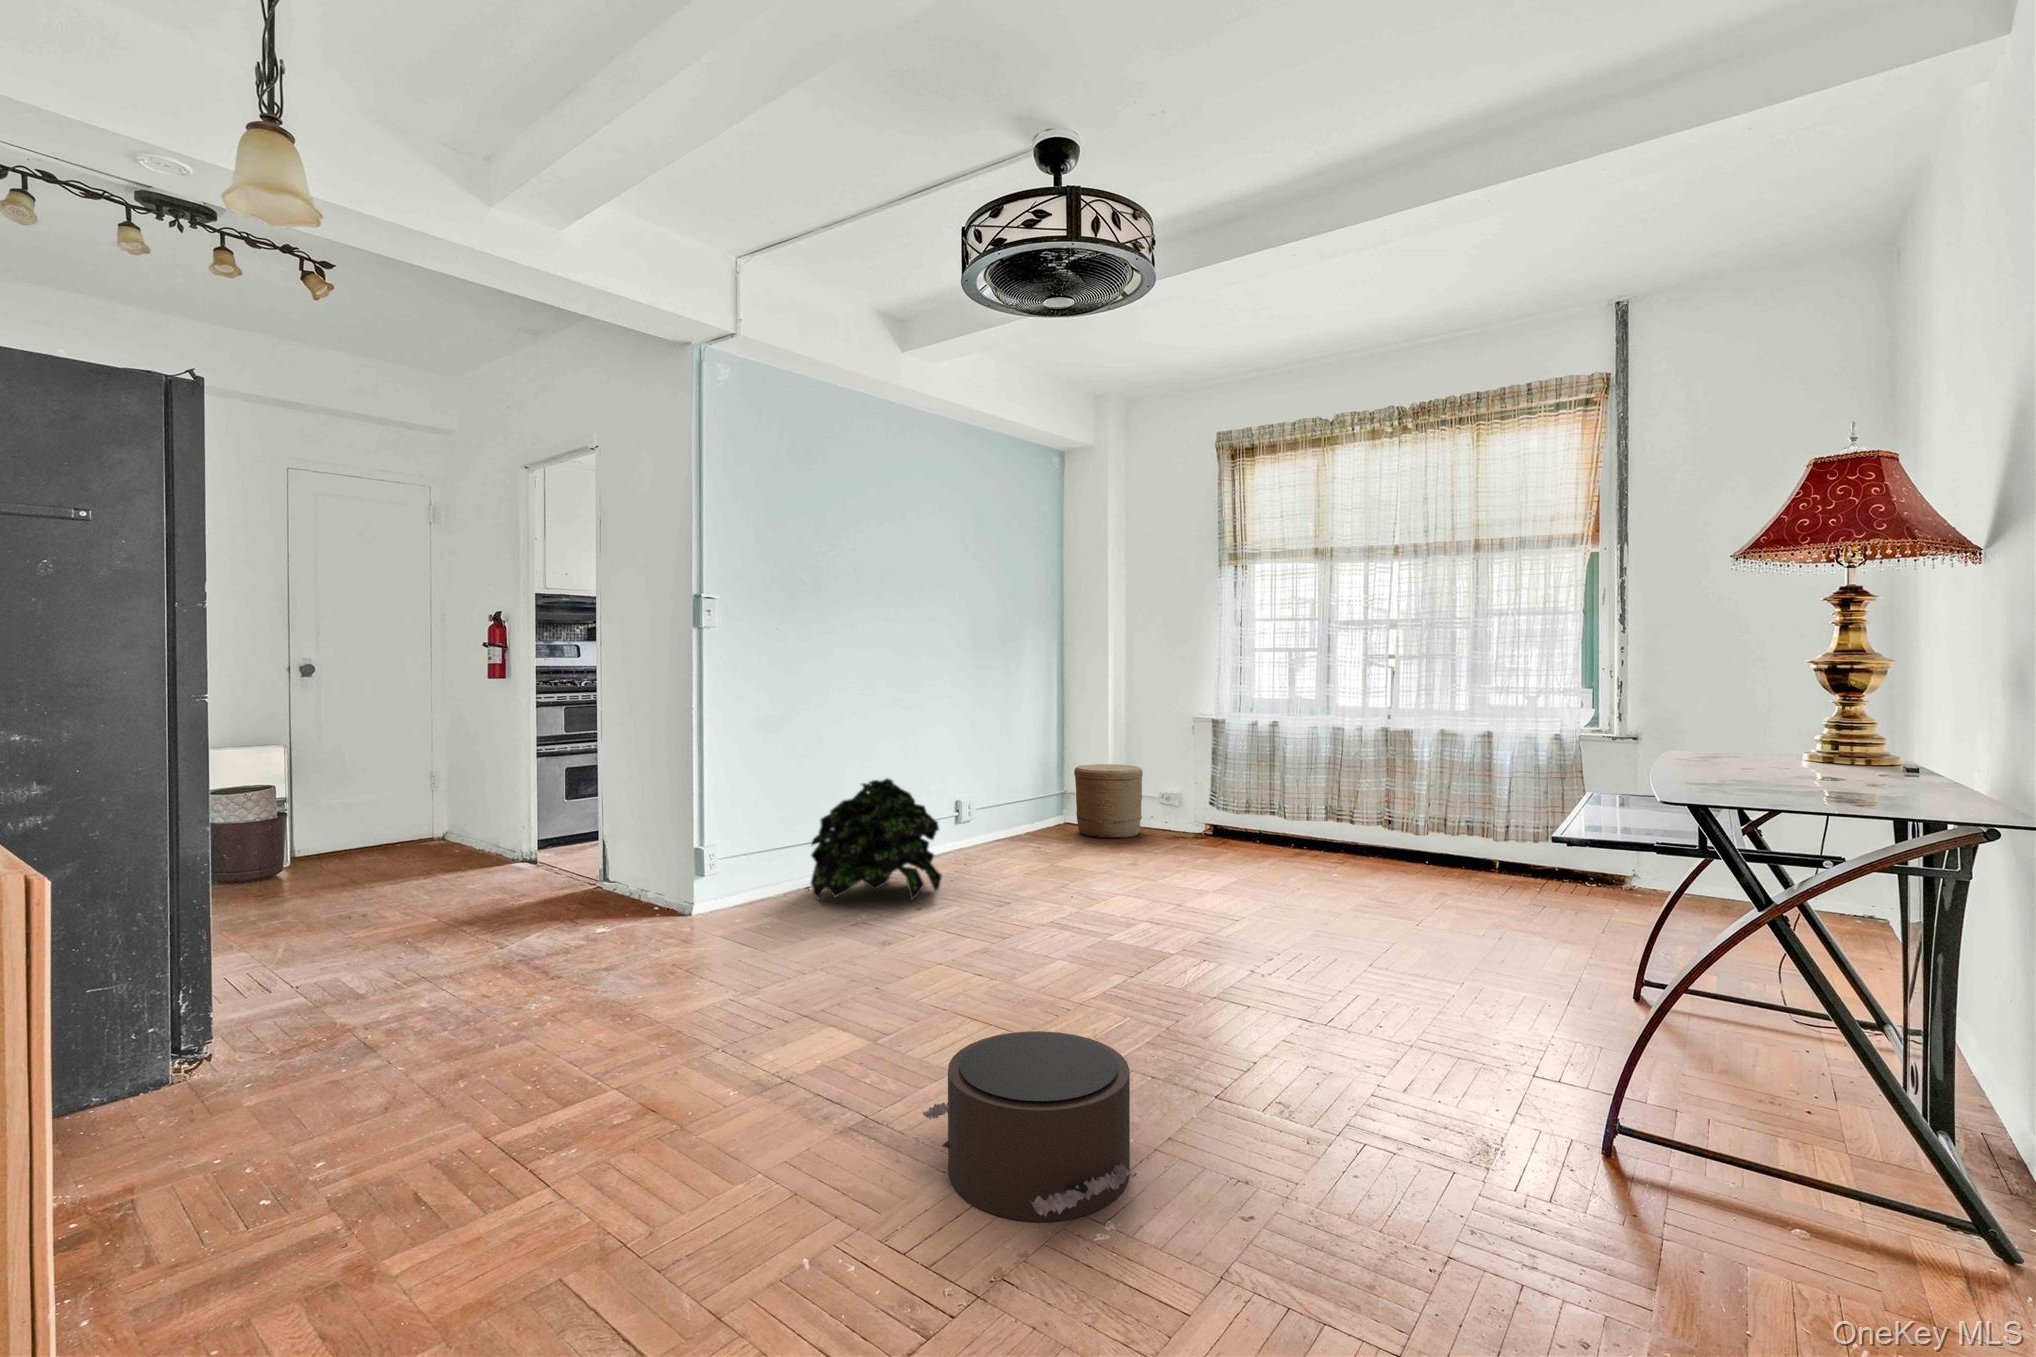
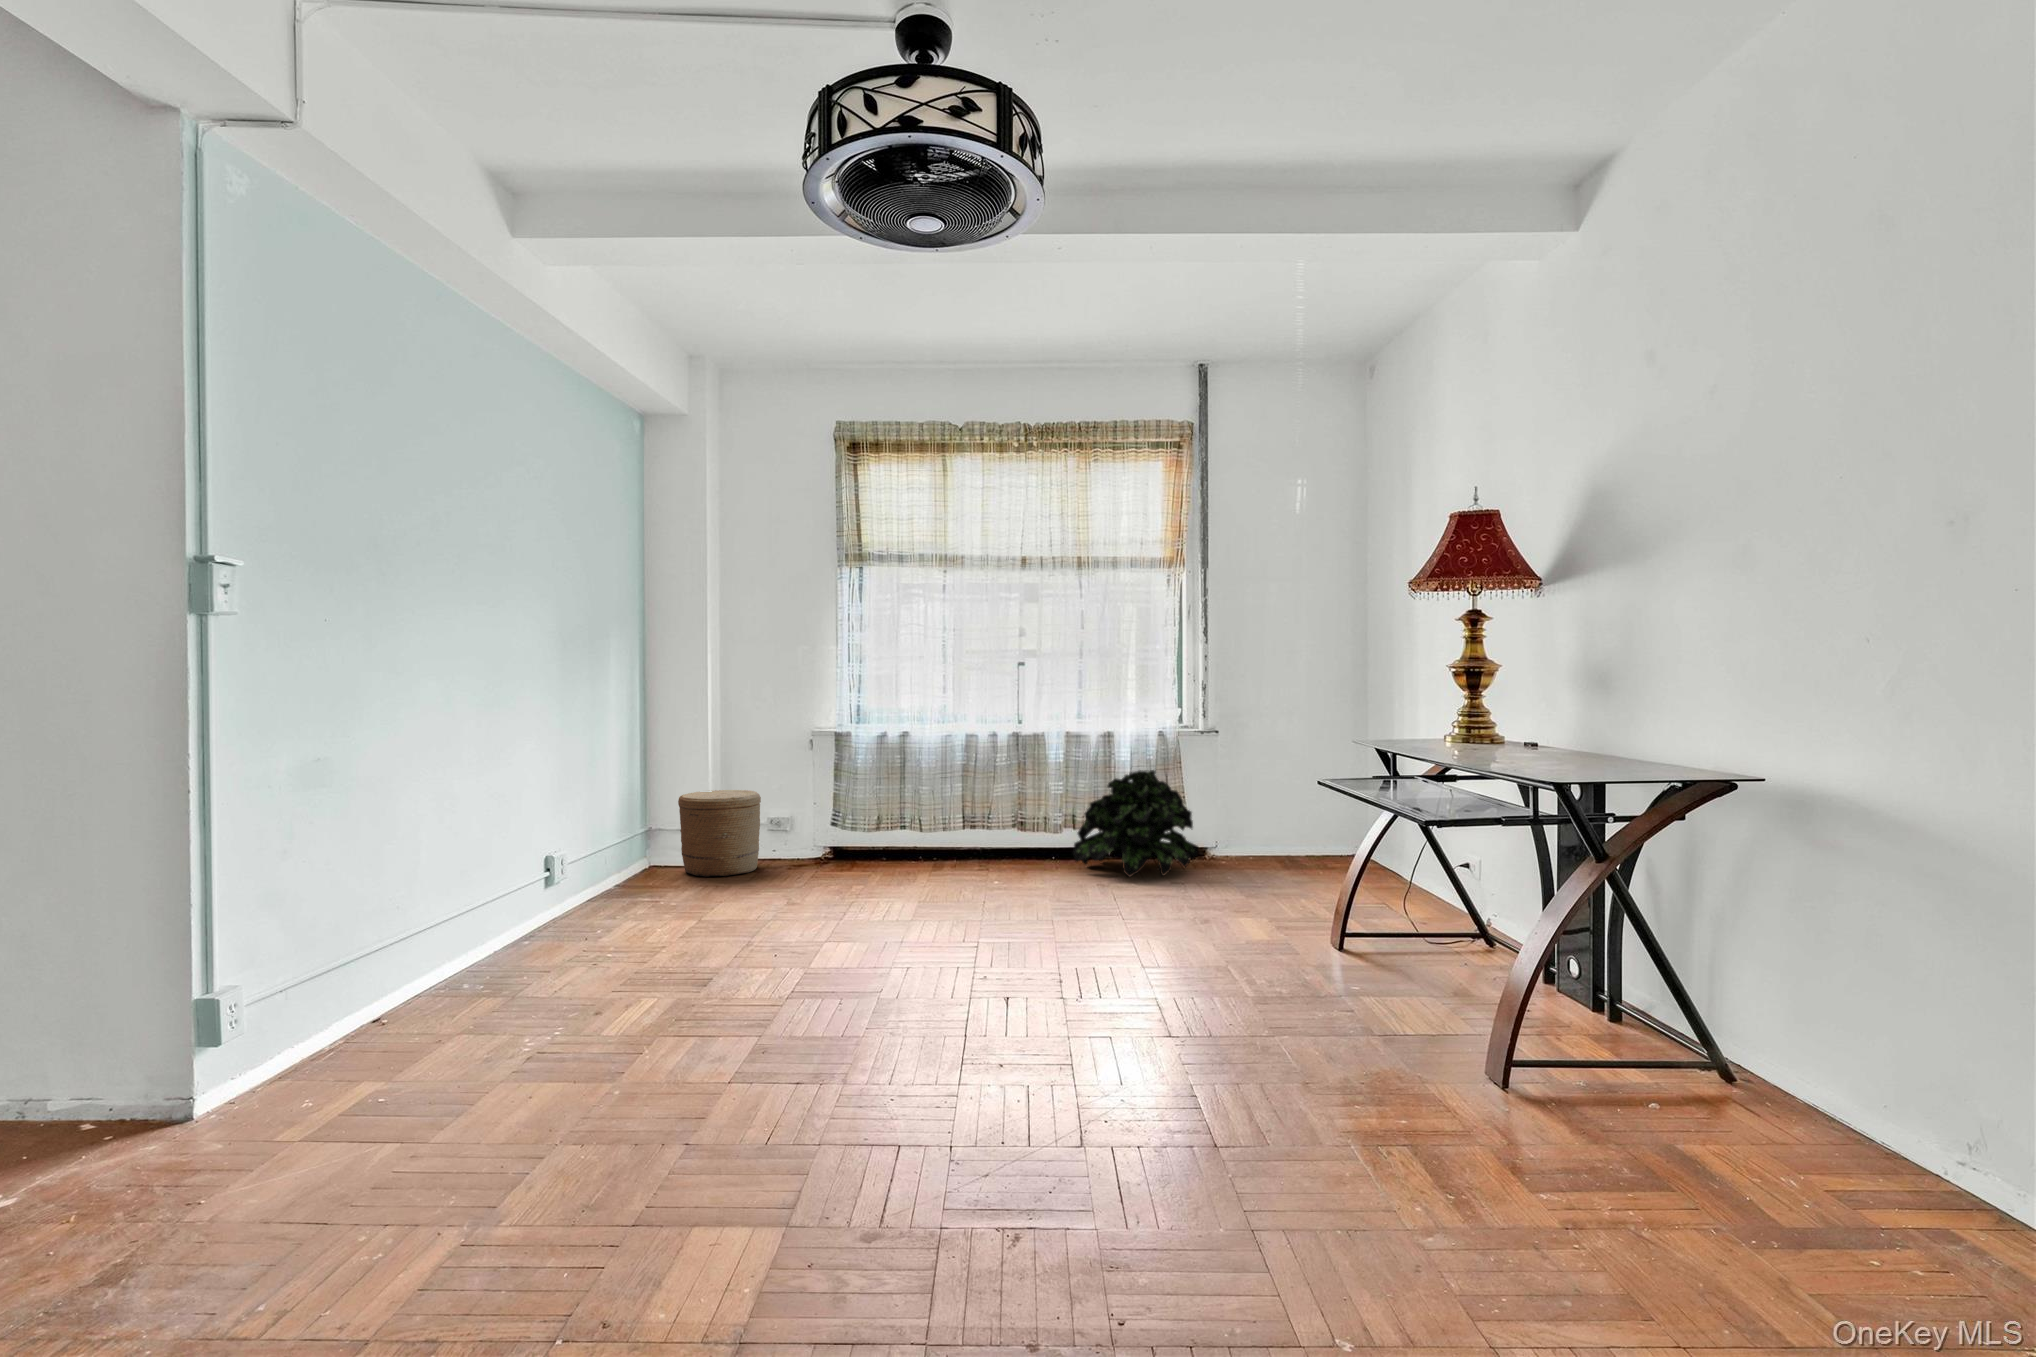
potted plant: present [811,779,942,900] -> present [1073,770,1199,877]
pouf: present [923,1031,1136,1222] -> none [1037,1047,1273,1225]

